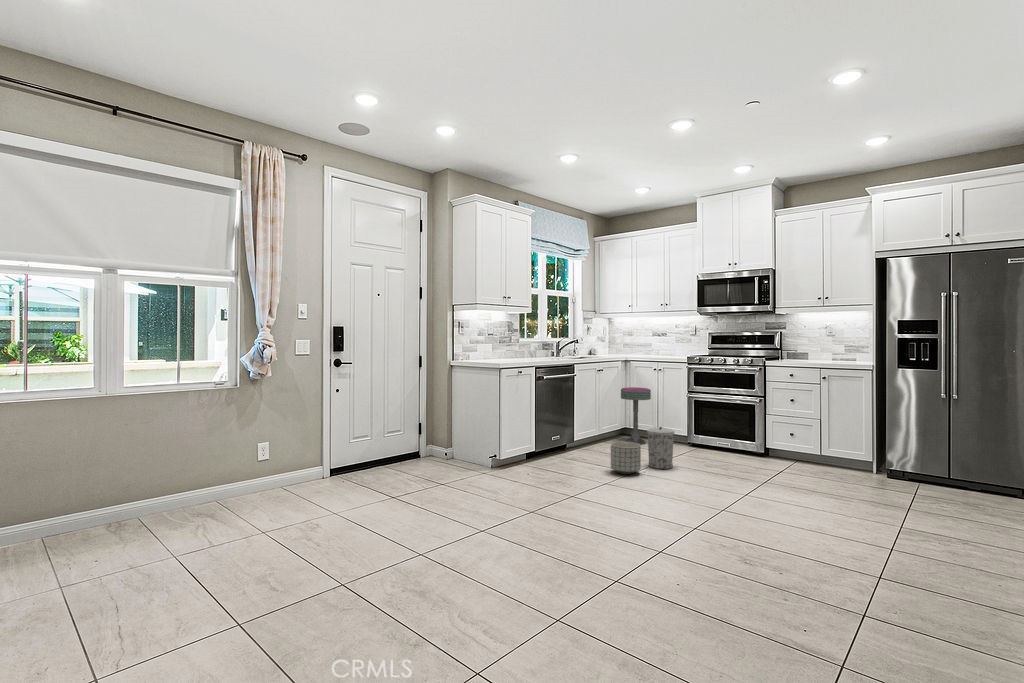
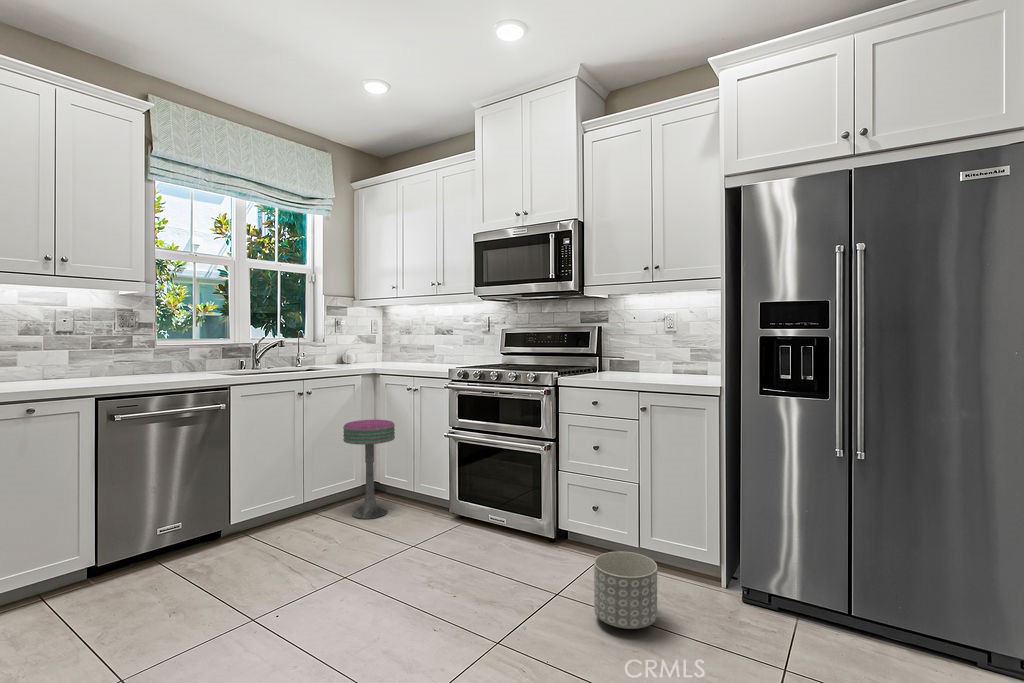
trash can: present [647,427,674,469] -> none [305,512,359,601]
planter: present [611,442,641,474] -> present [594,551,657,629]

